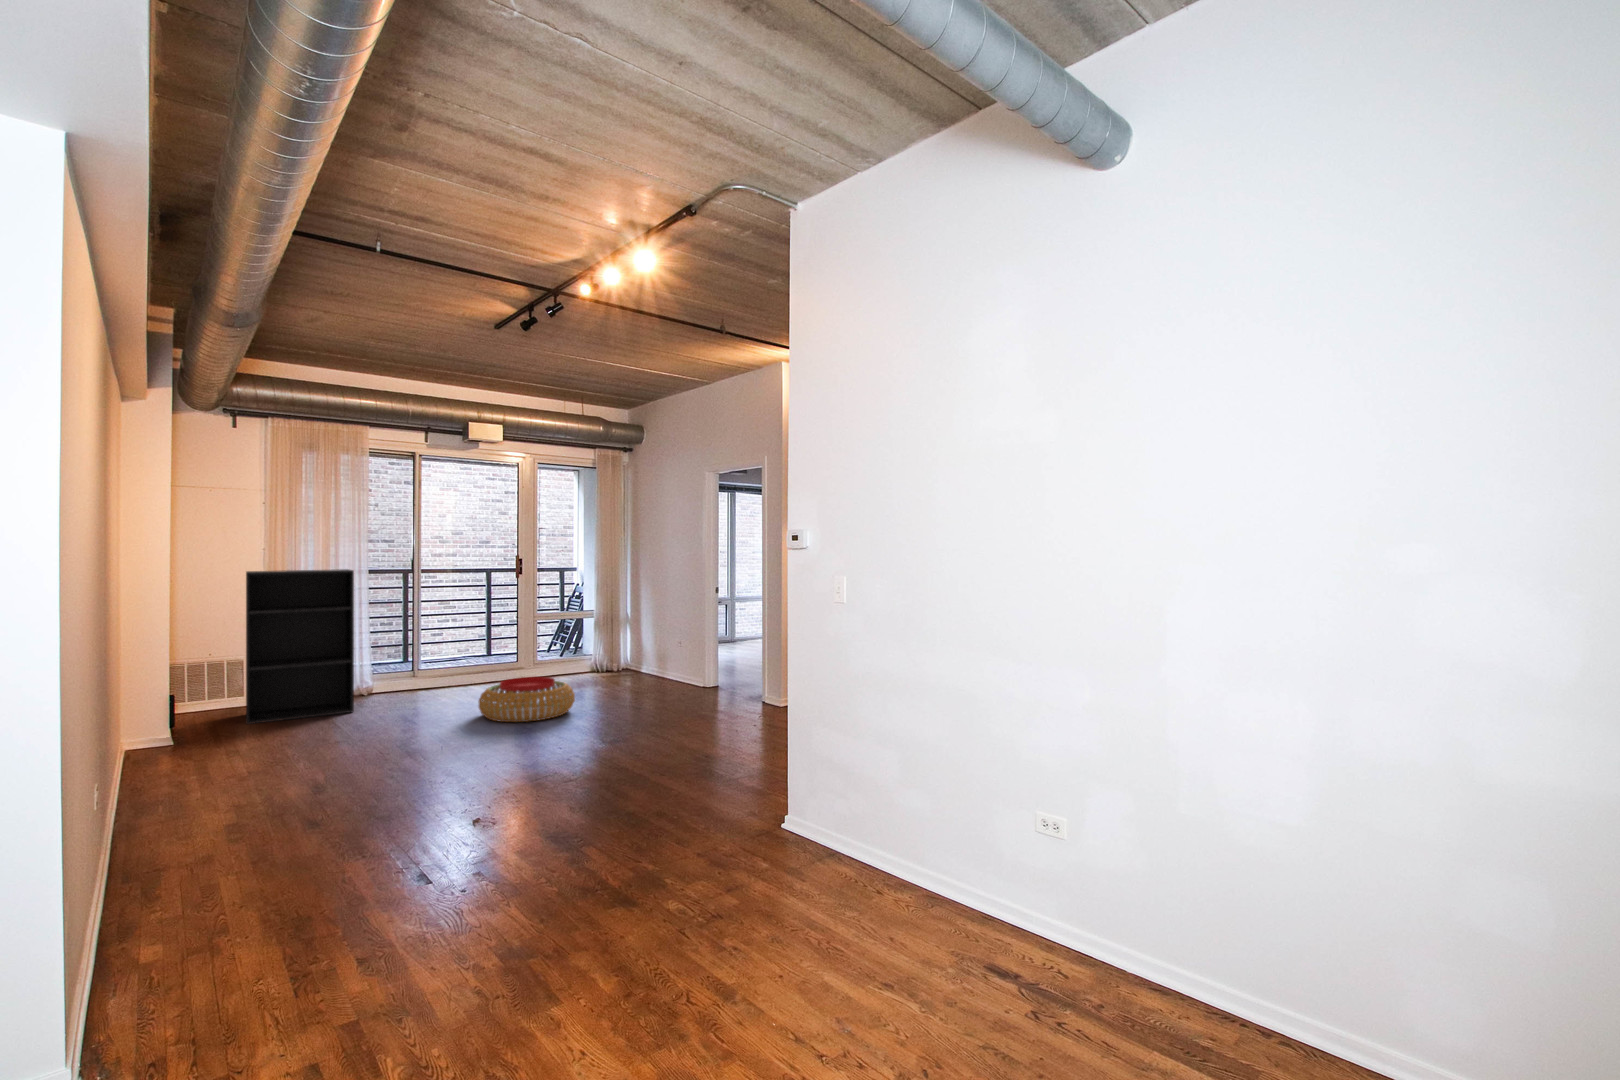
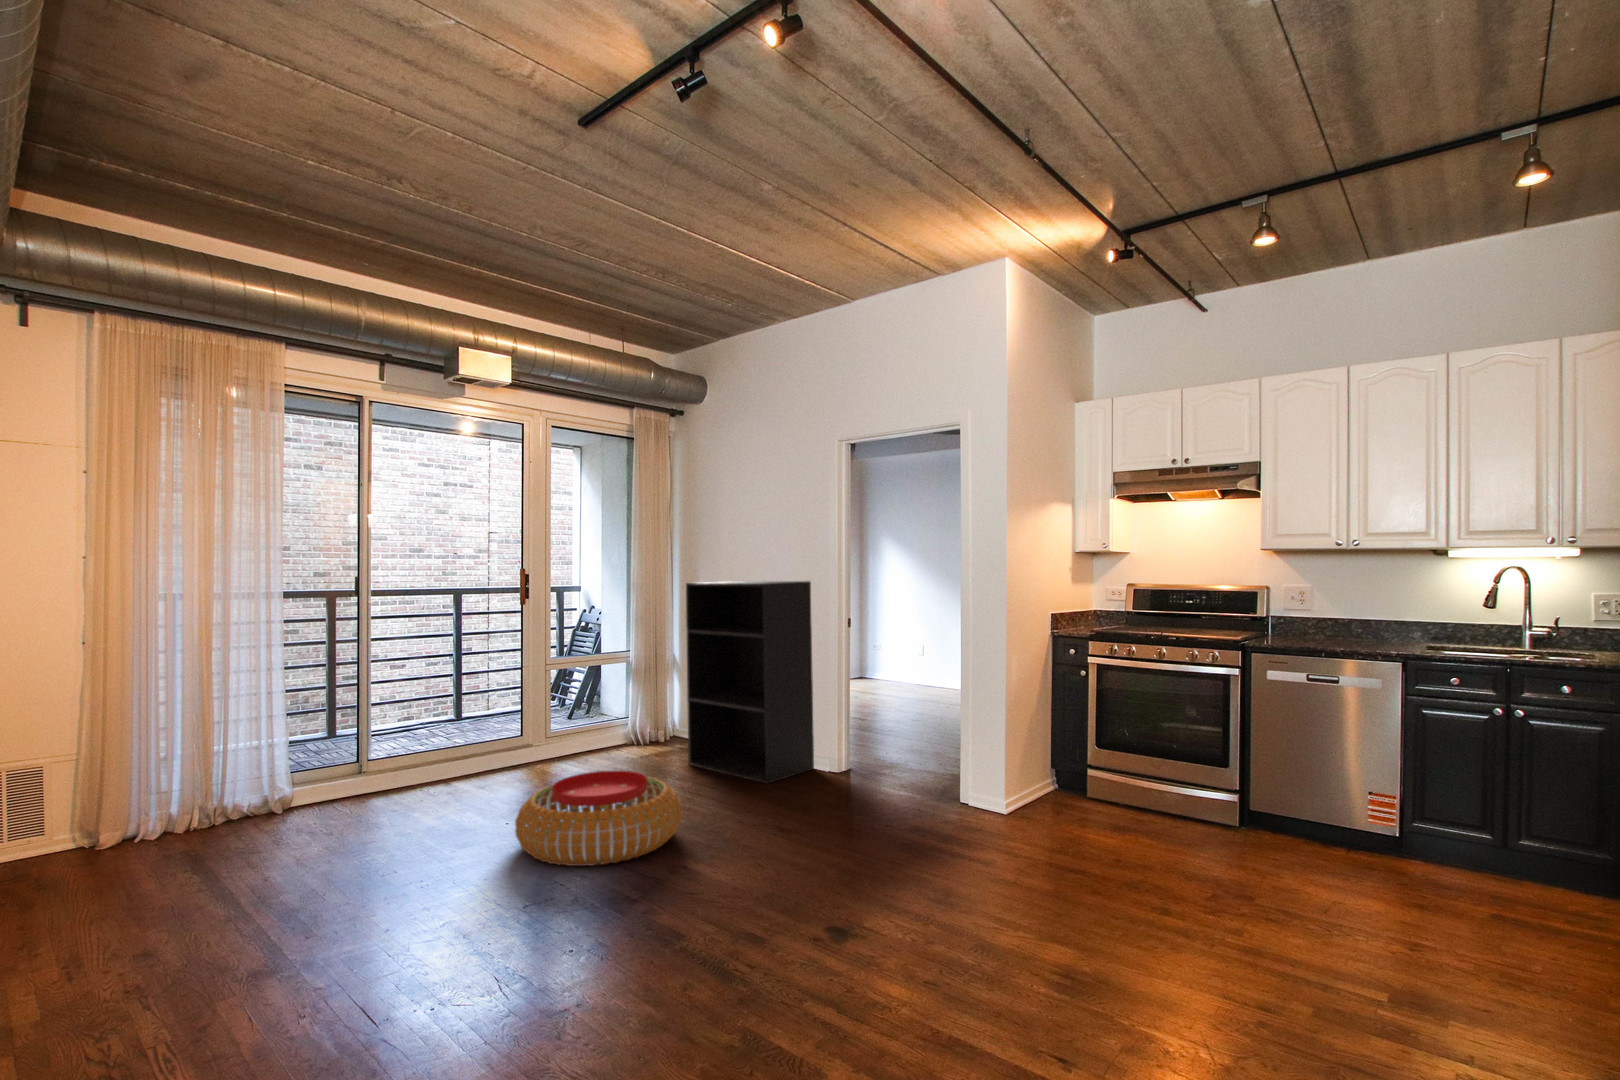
bookshelf: present [246,569,354,724] -> present [686,581,814,783]

